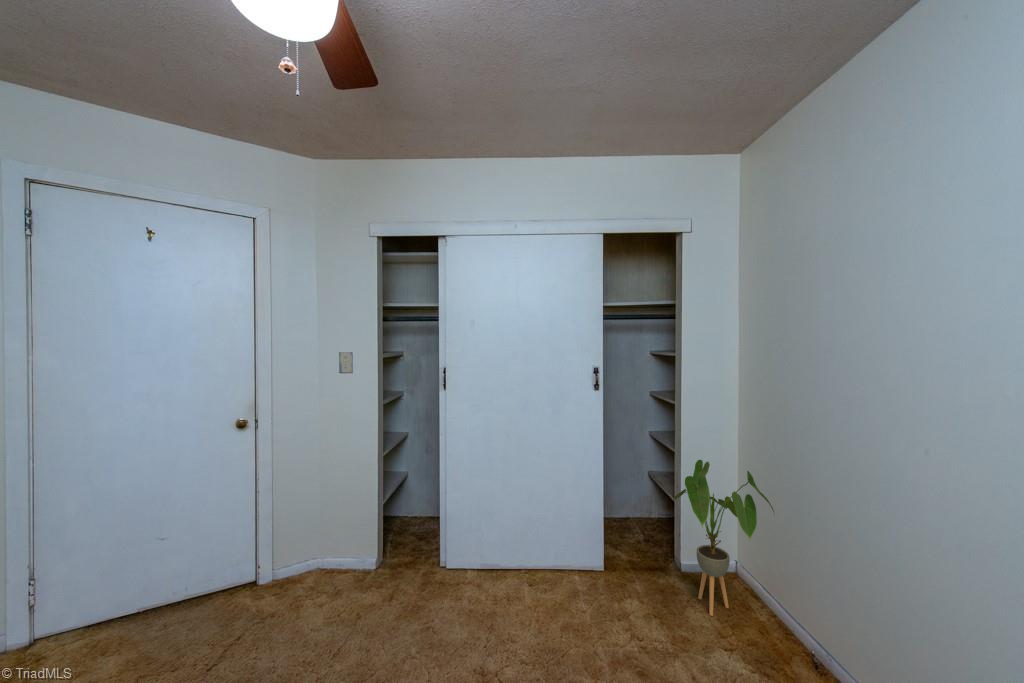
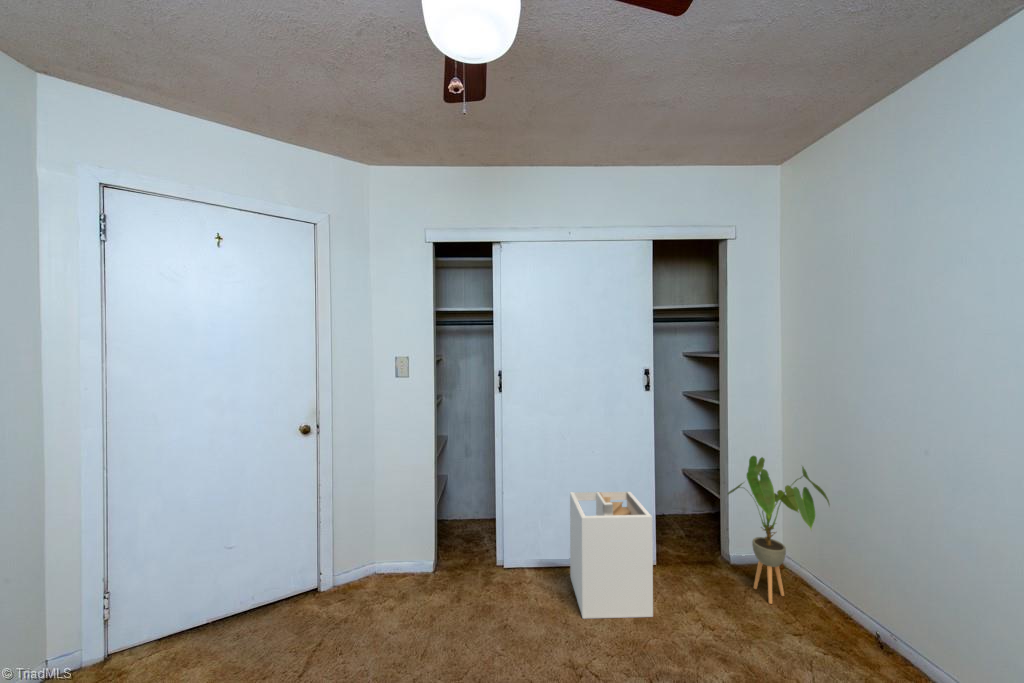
laundry hamper: none [509,493,583,624] -> present [570,492,653,619]

